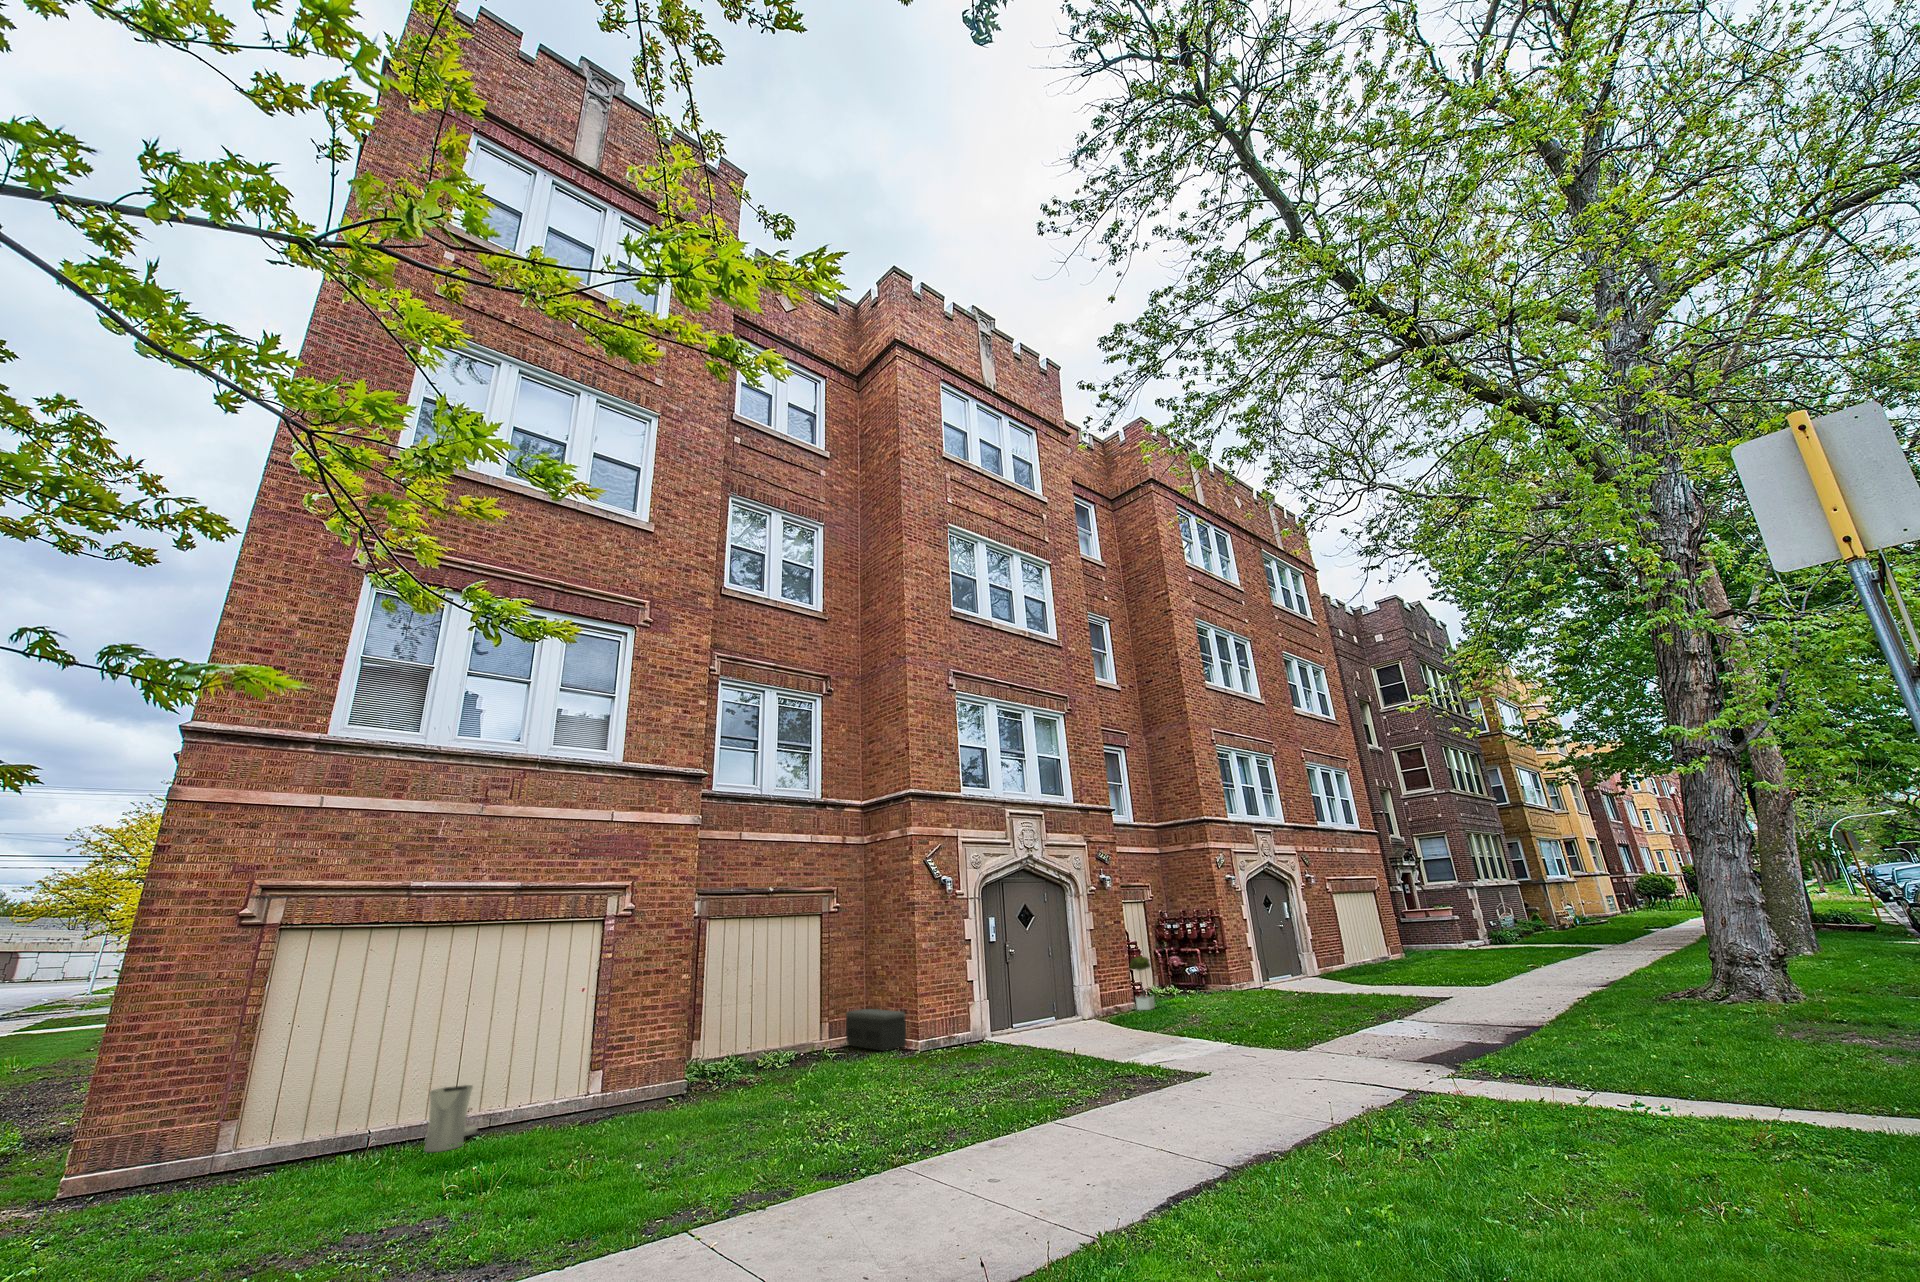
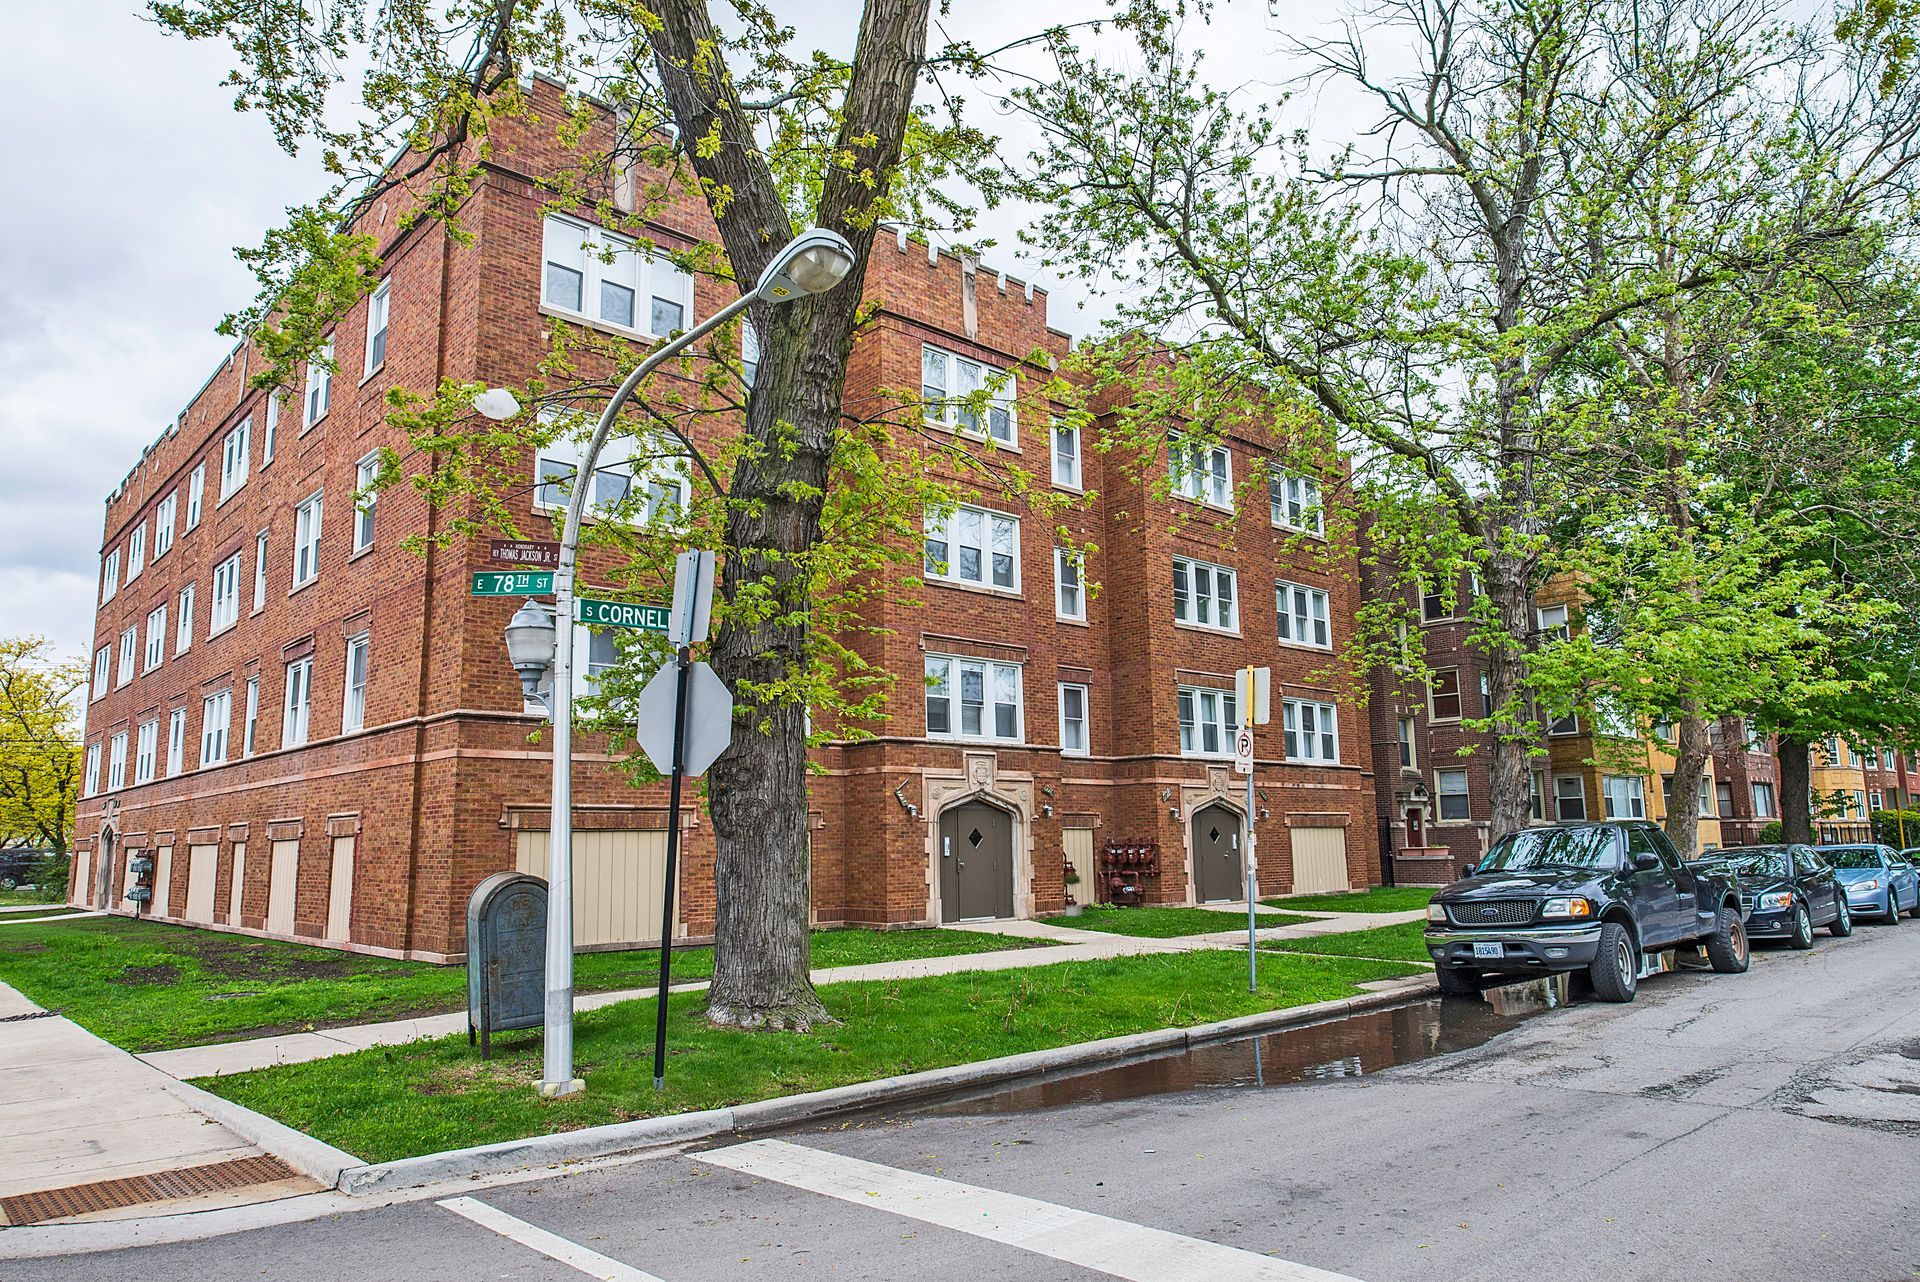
storage bench: present [846,1009,906,1051] -> none [831,903,878,930]
trash can: present [424,1085,478,1152] -> none [607,922,631,954]

